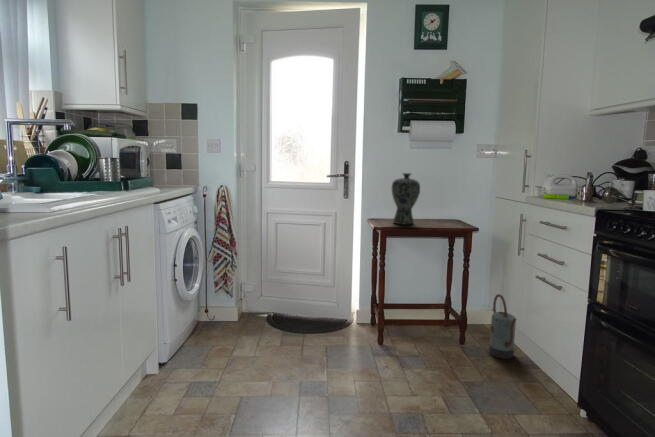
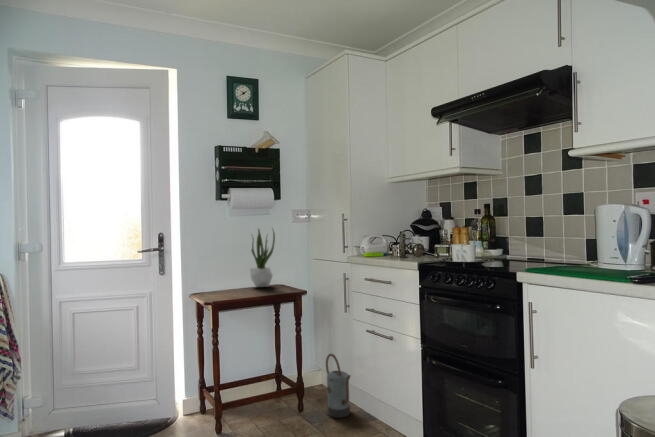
potted plant: none [426,160,453,220] -> present [250,230,275,287]
vase: present [392,173,420,224] -> none [217,243,247,297]

